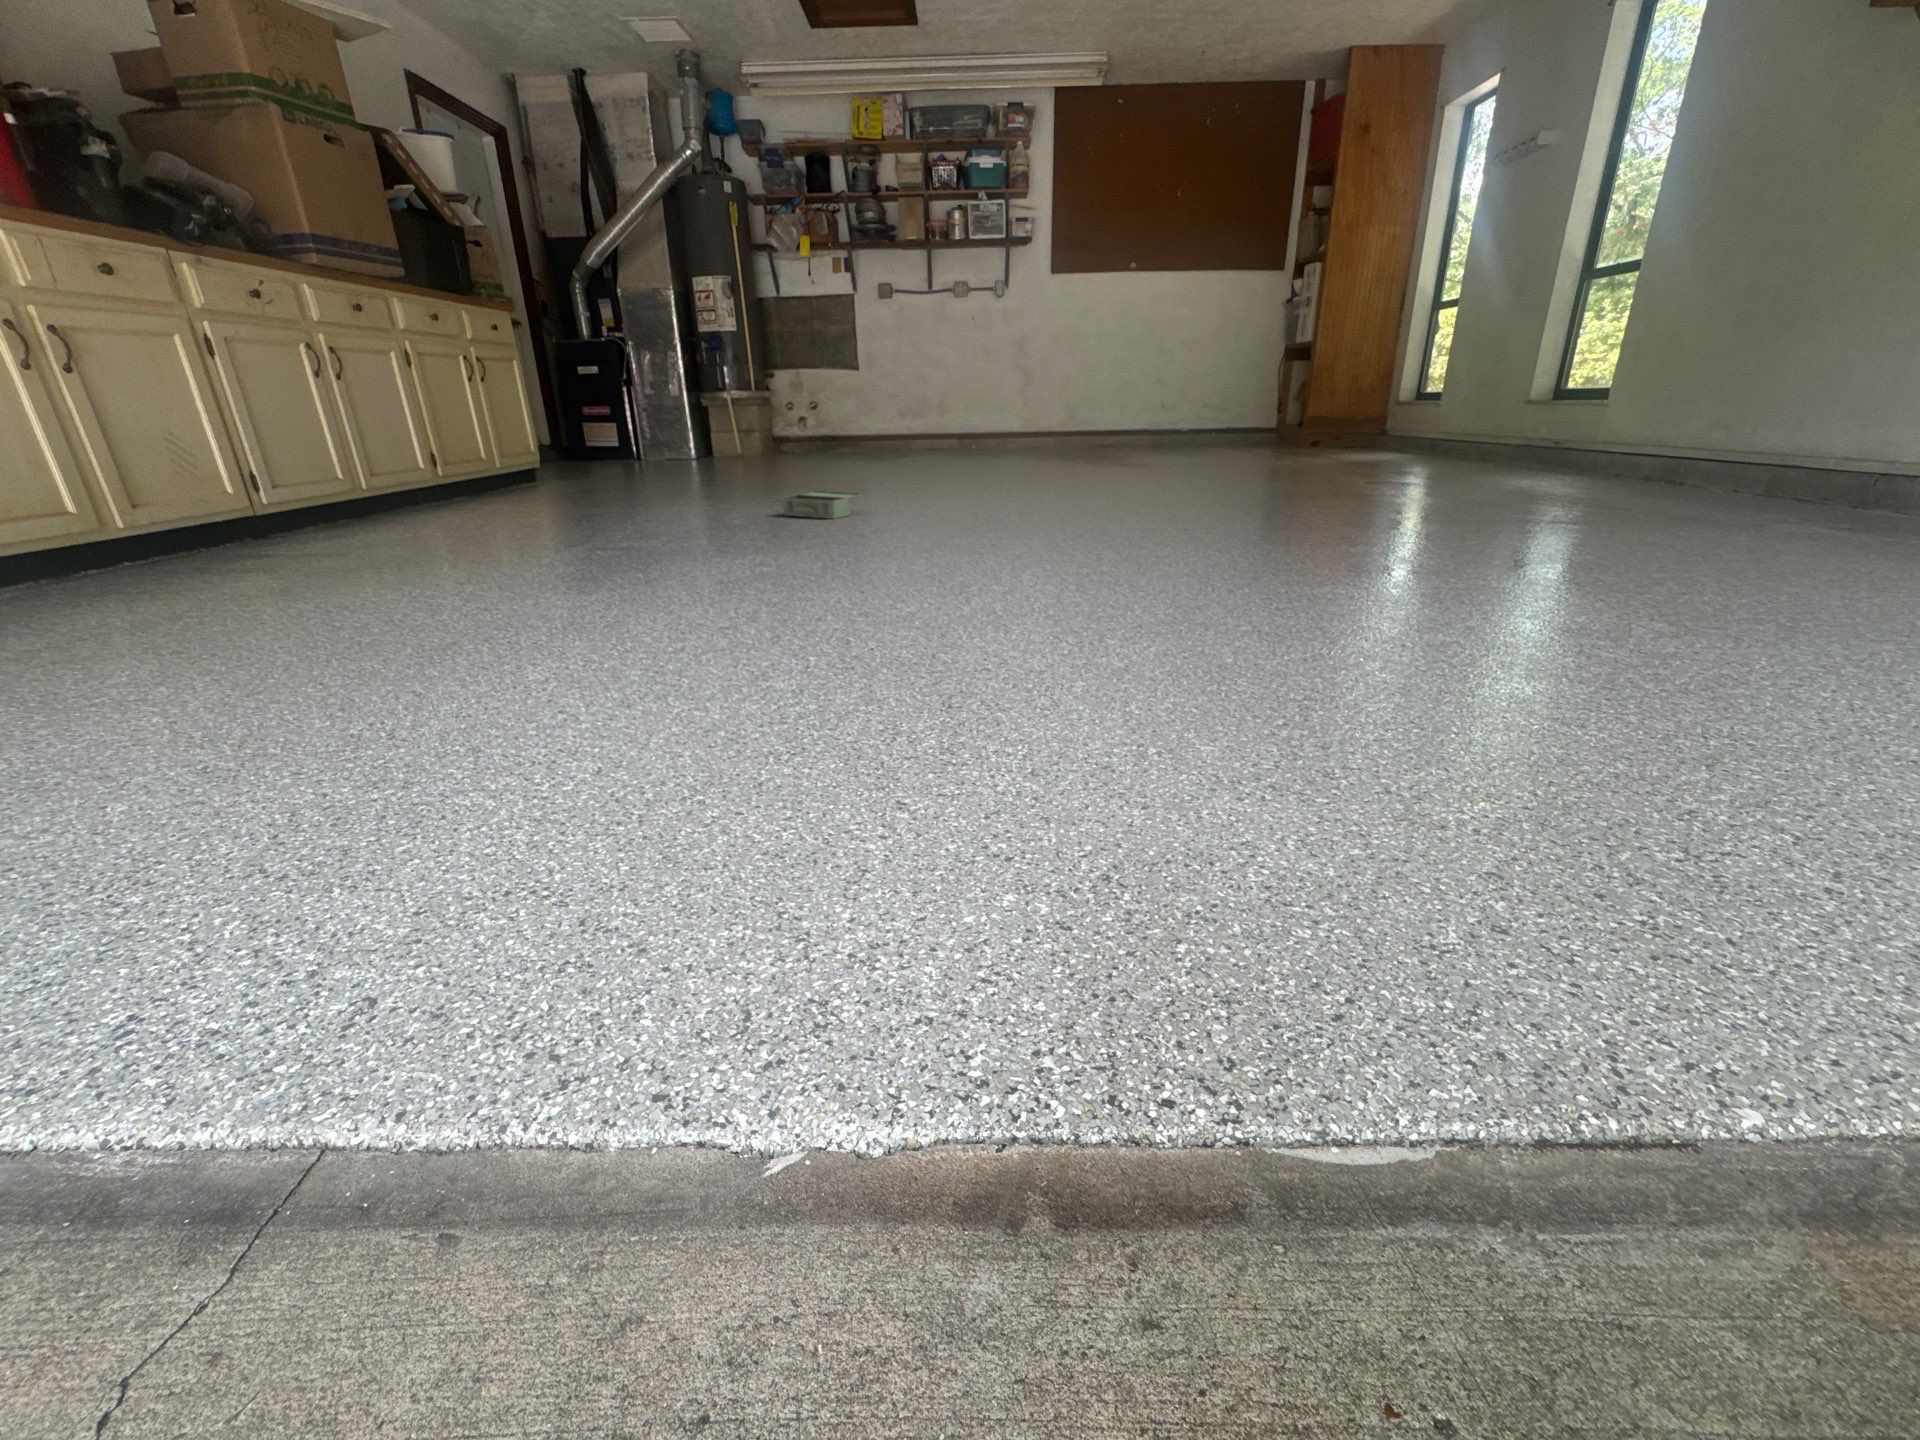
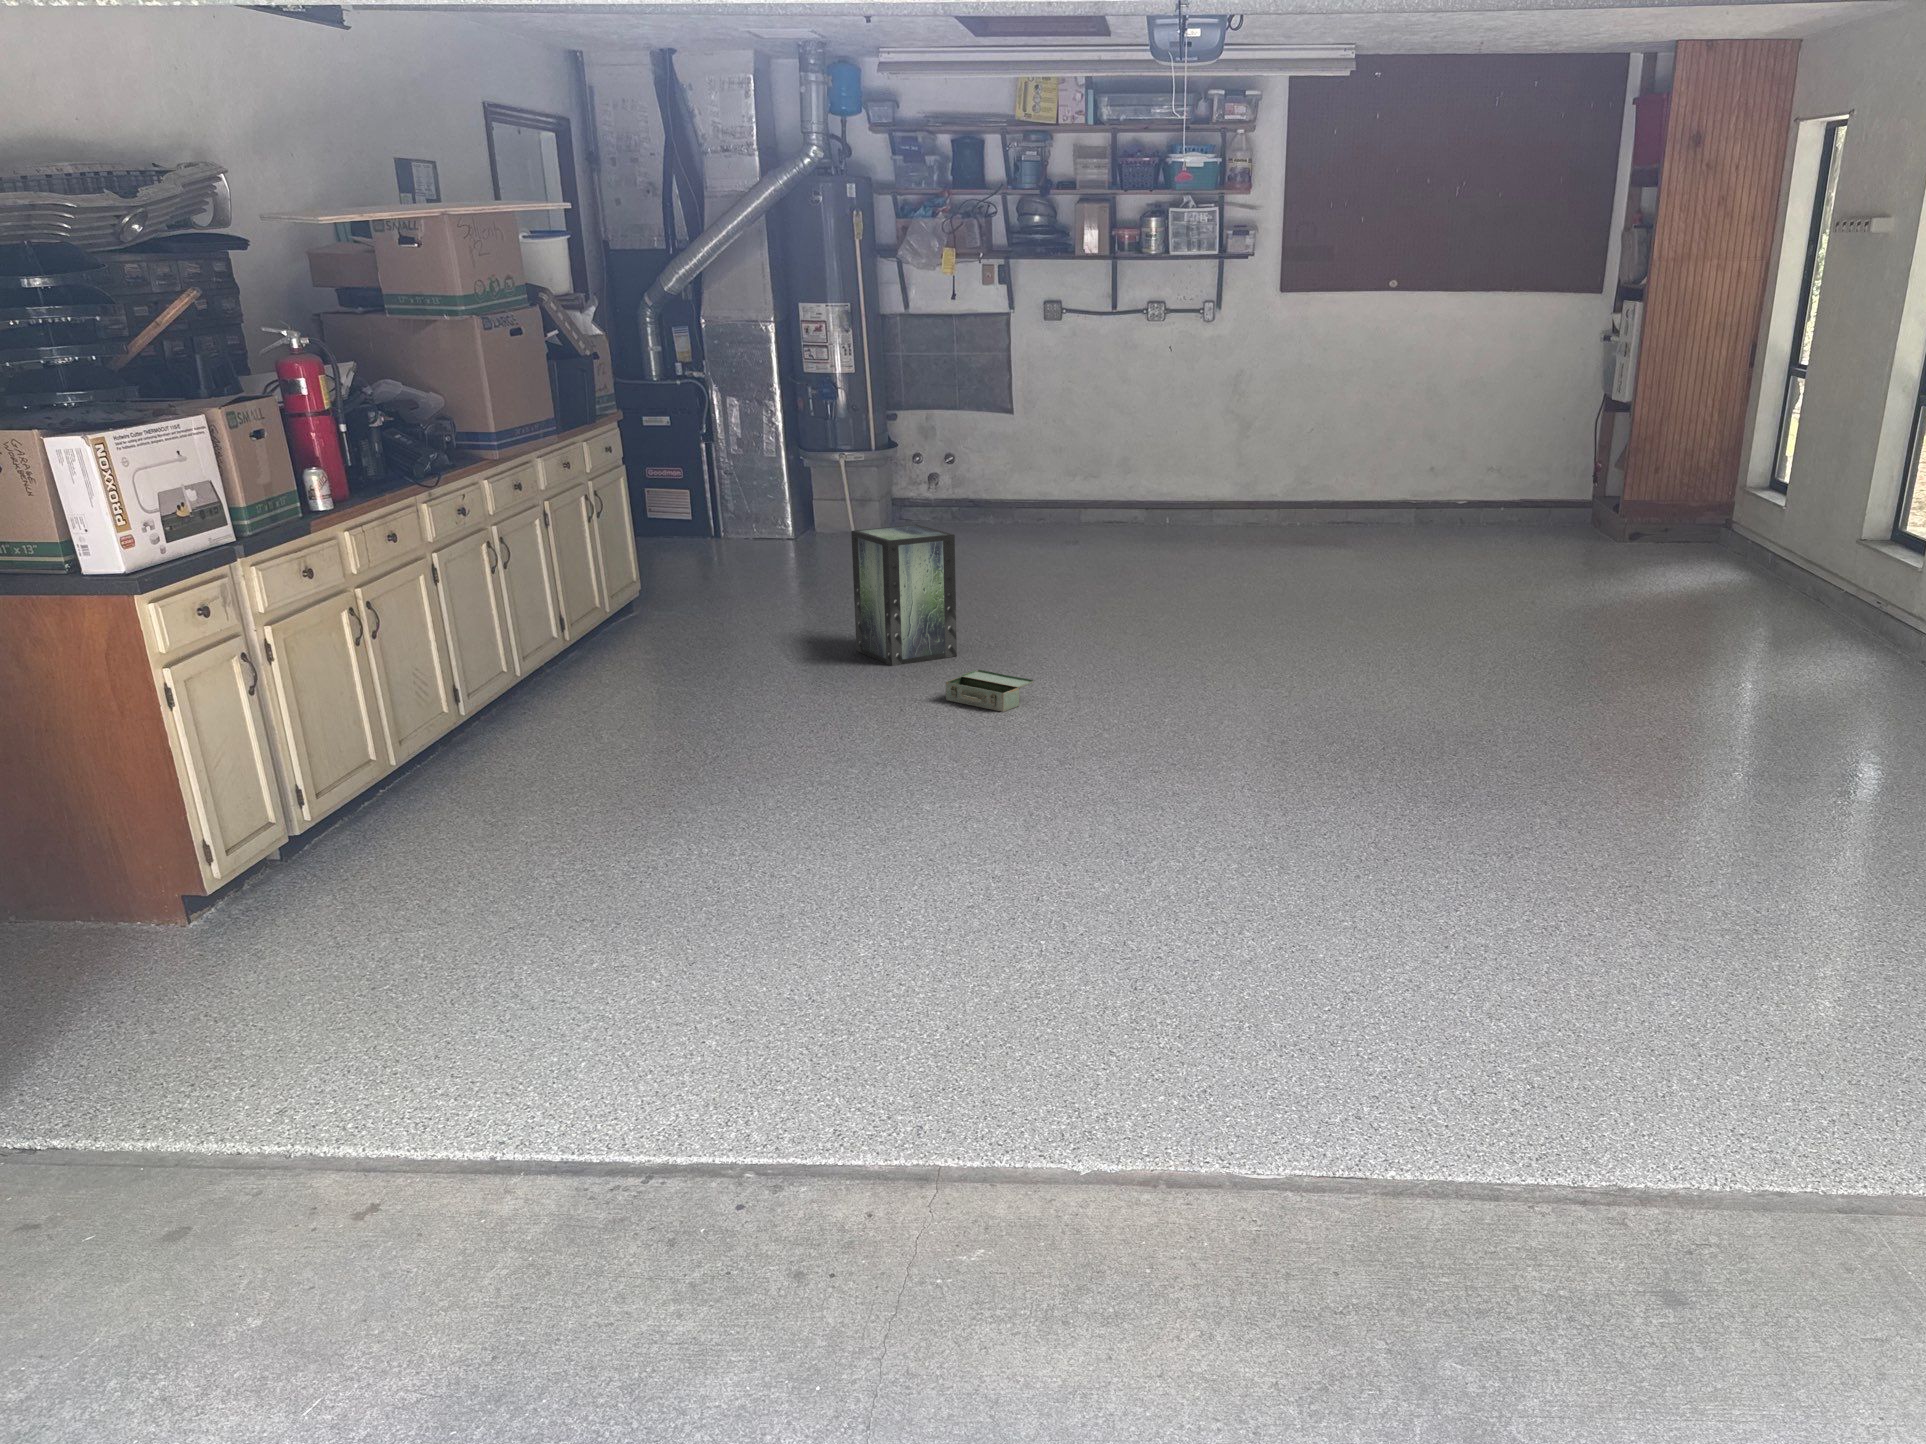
storage box: none [704,386,803,503] -> present [851,525,957,666]

